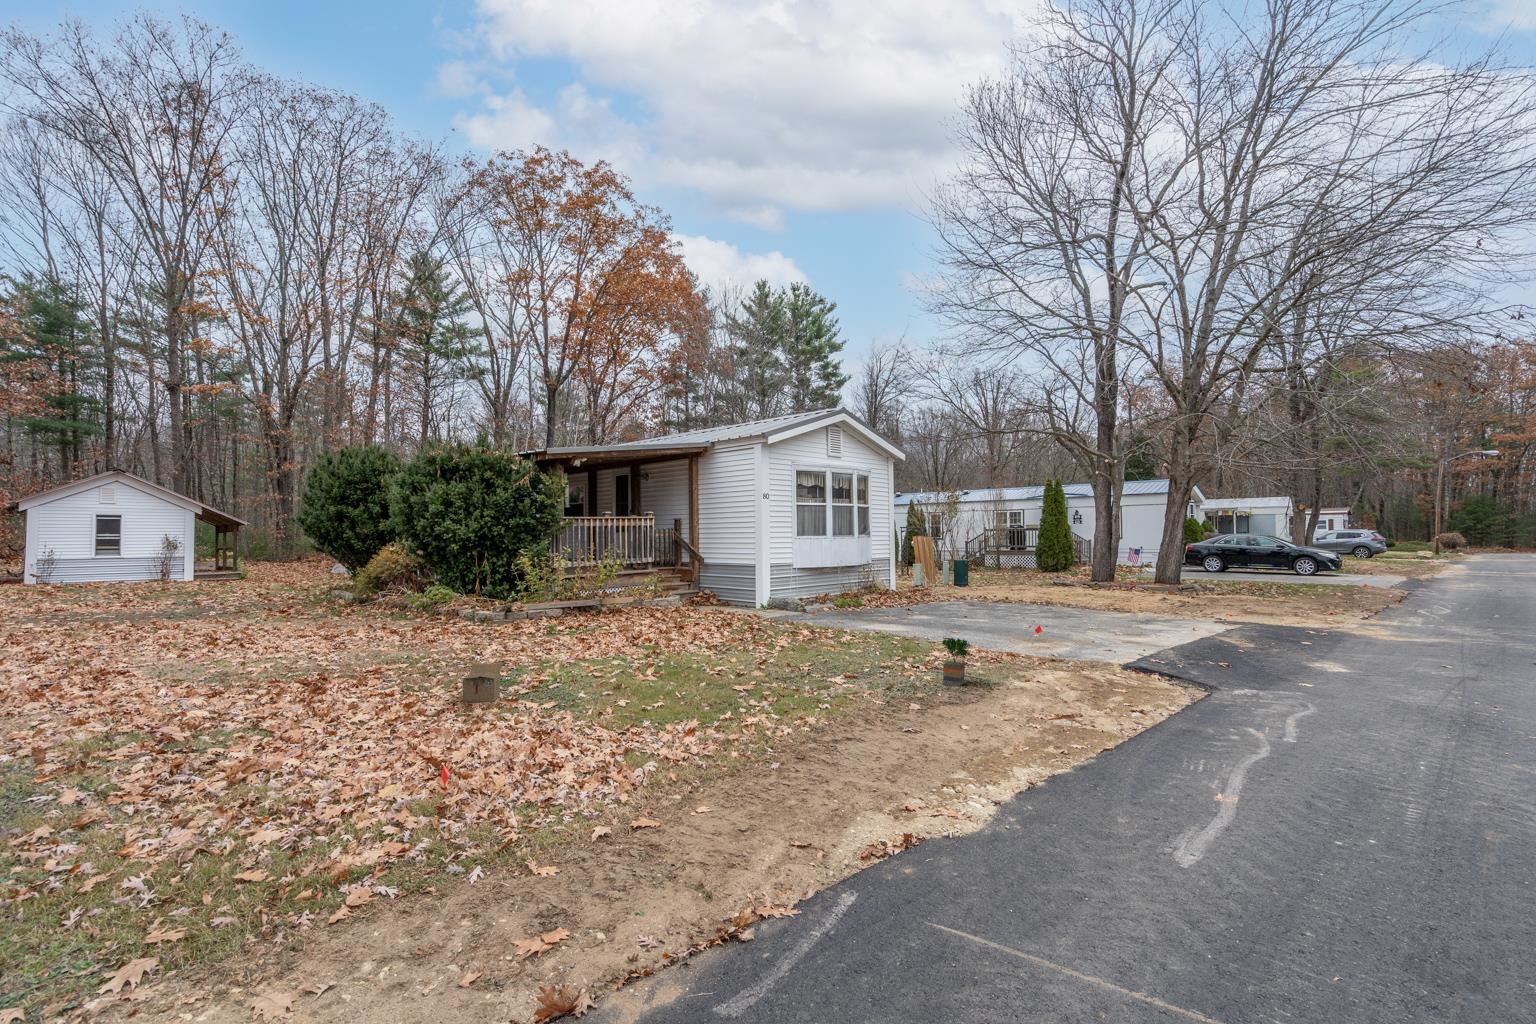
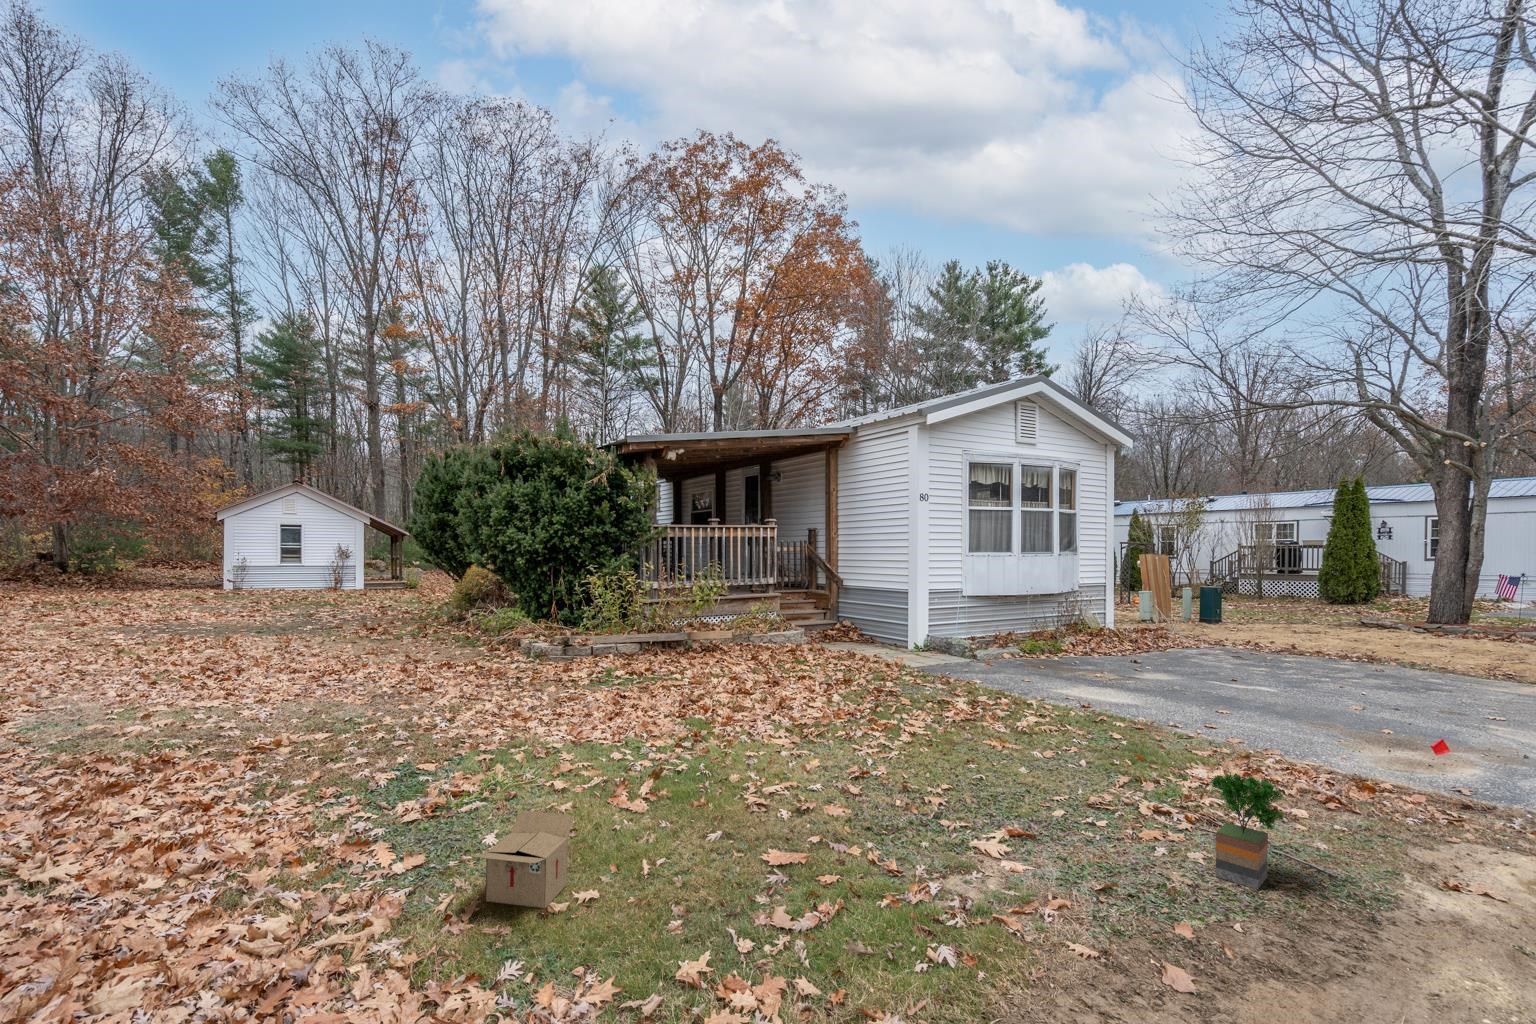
cardboard box: present [463,664,502,702] -> present [475,810,575,909]

